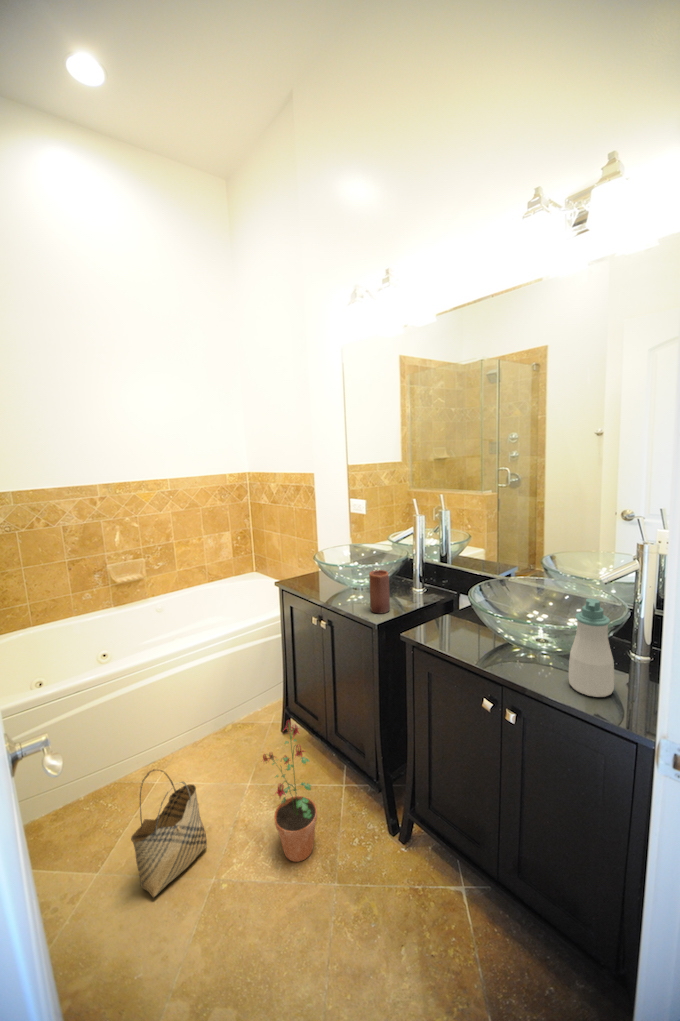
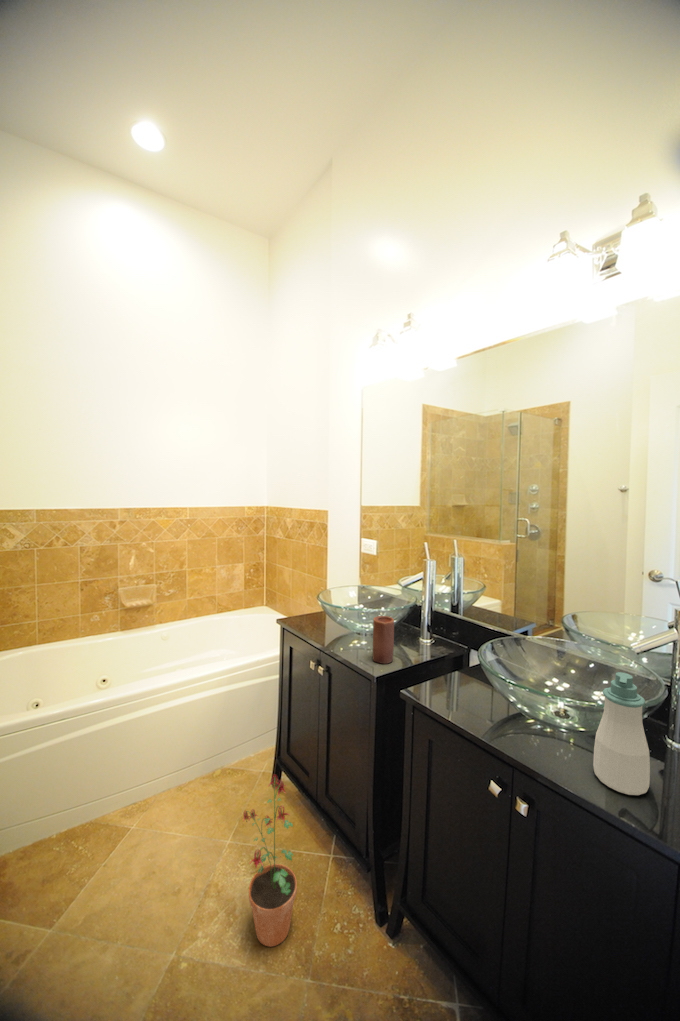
woven basket: present [131,770,207,897] -> none [87,817,173,974]

